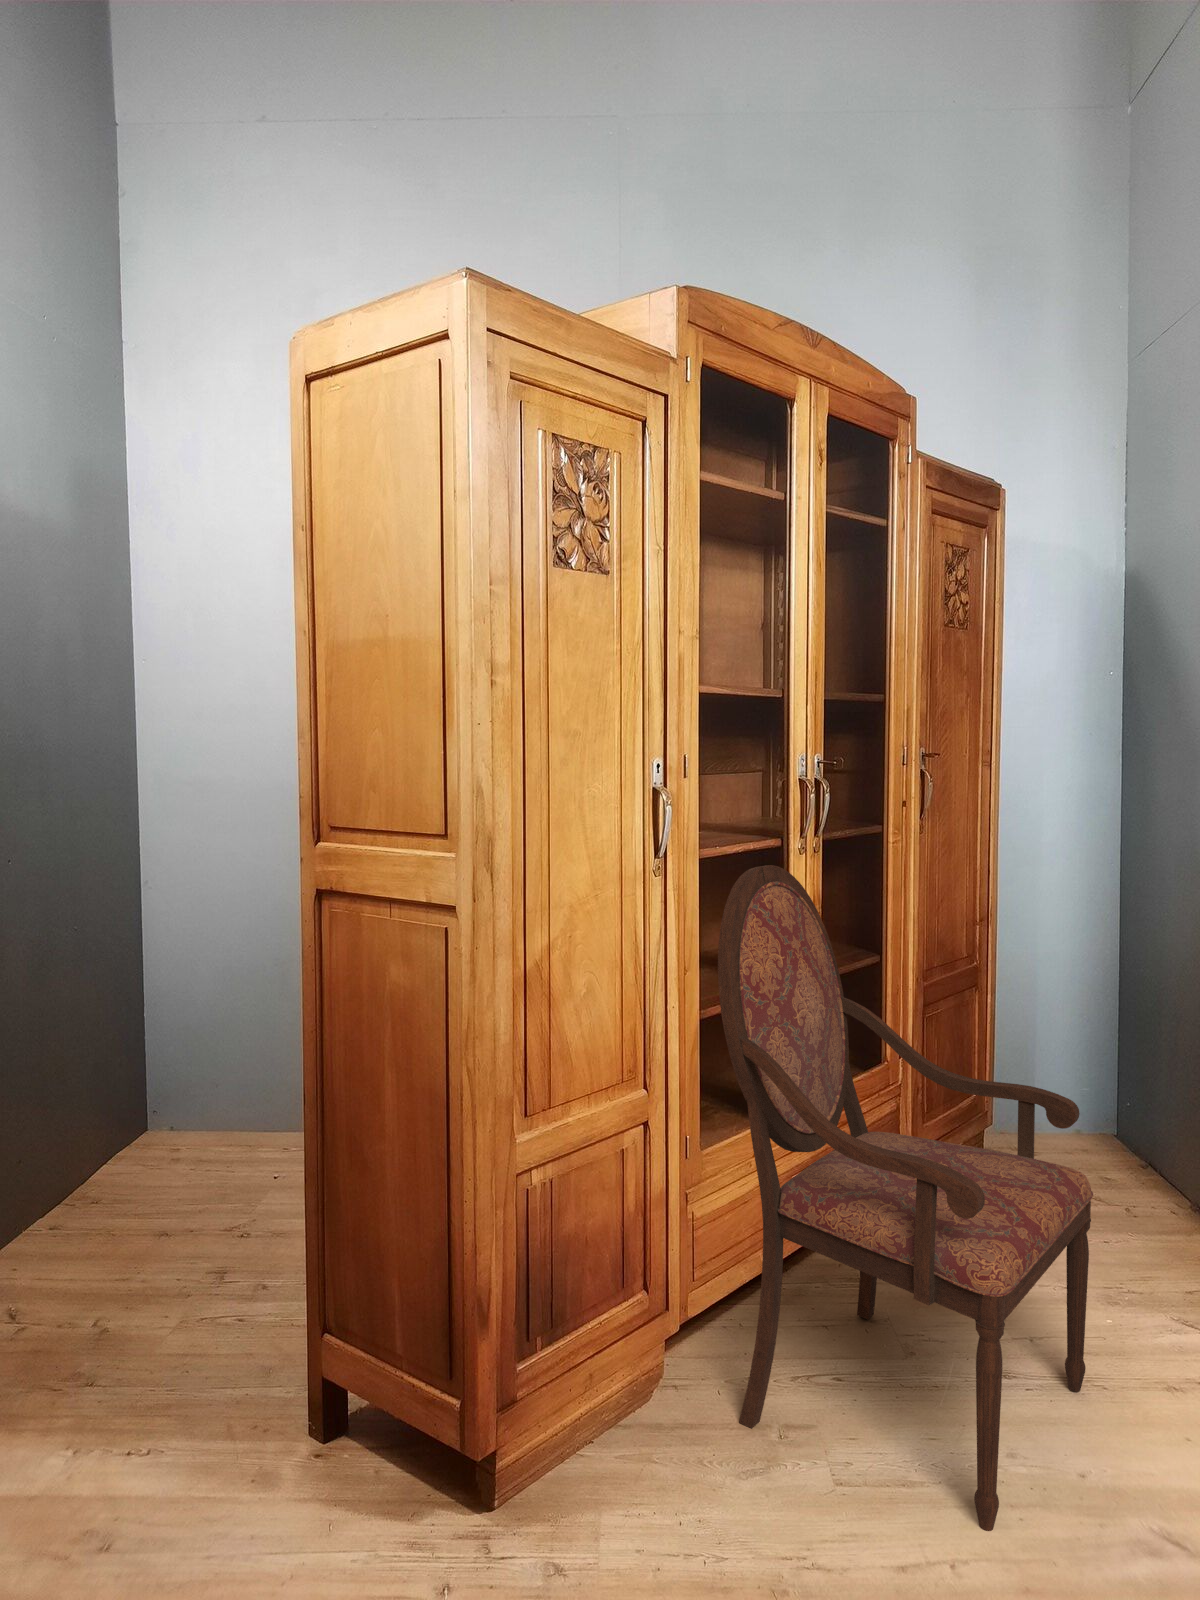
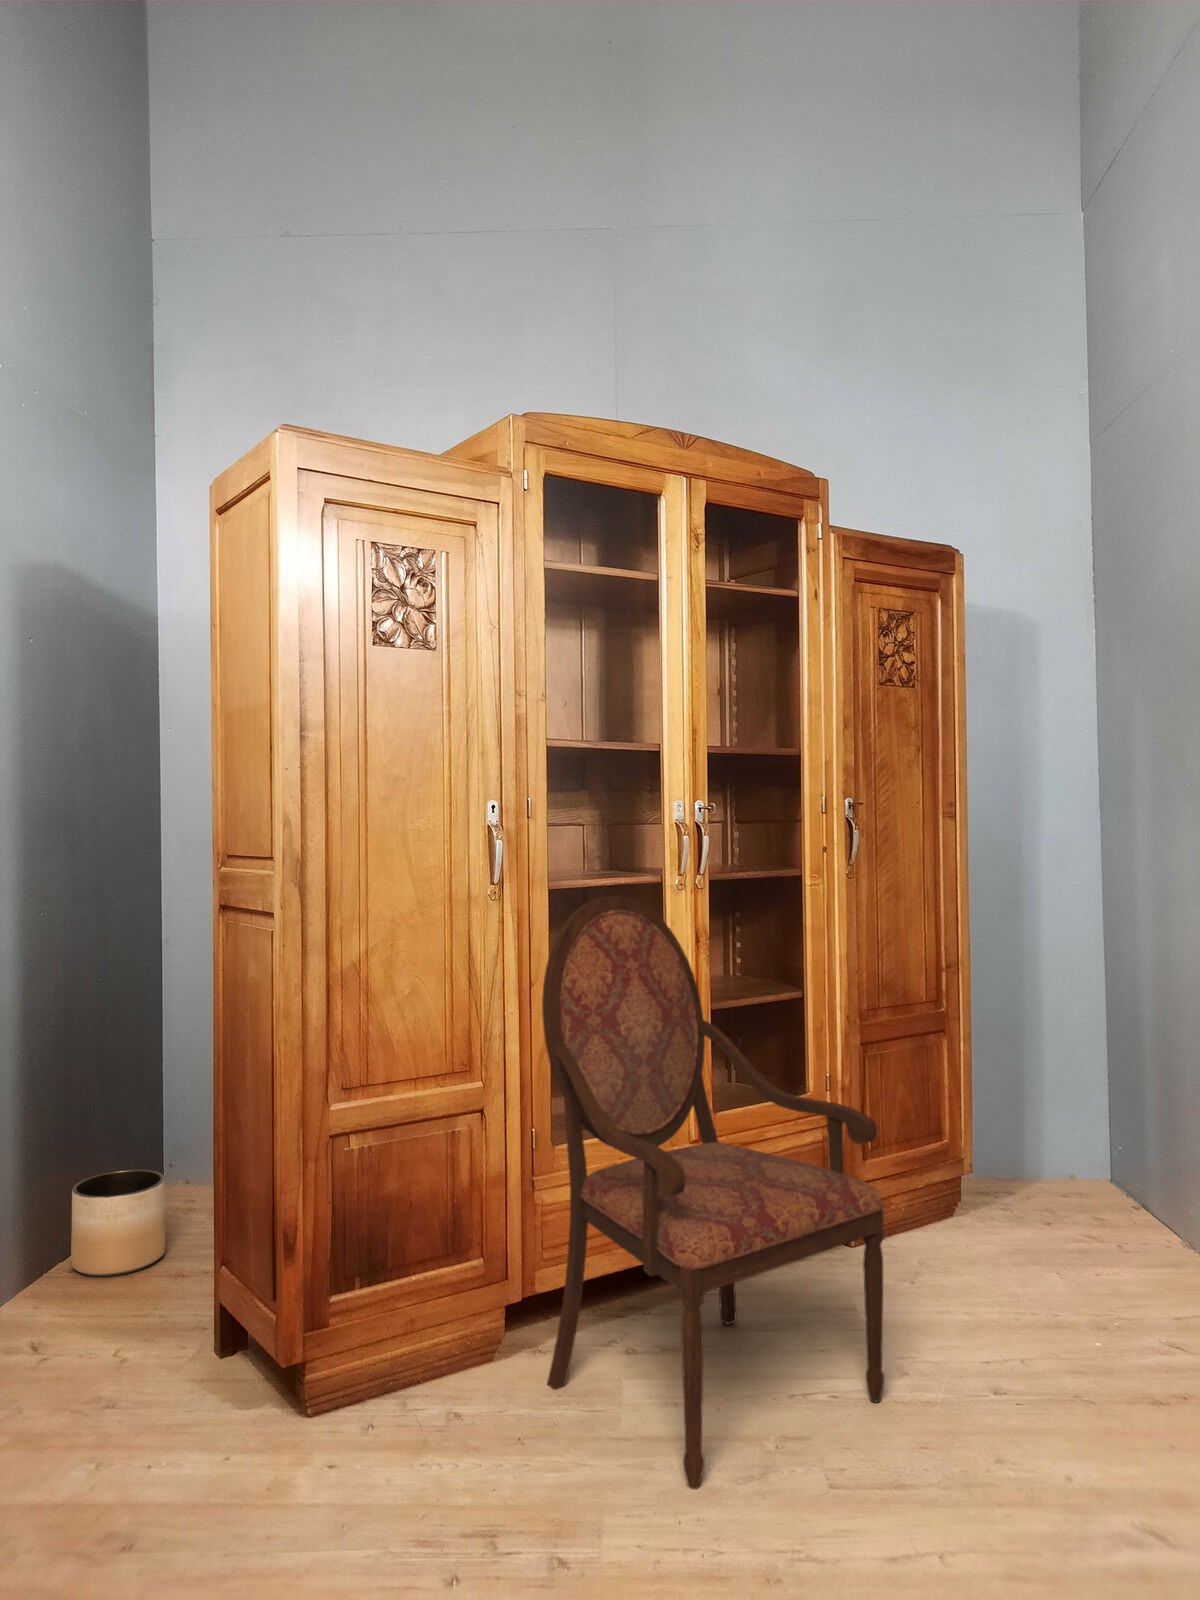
planter: none [41,1210,160,1353] -> present [71,1170,165,1276]

